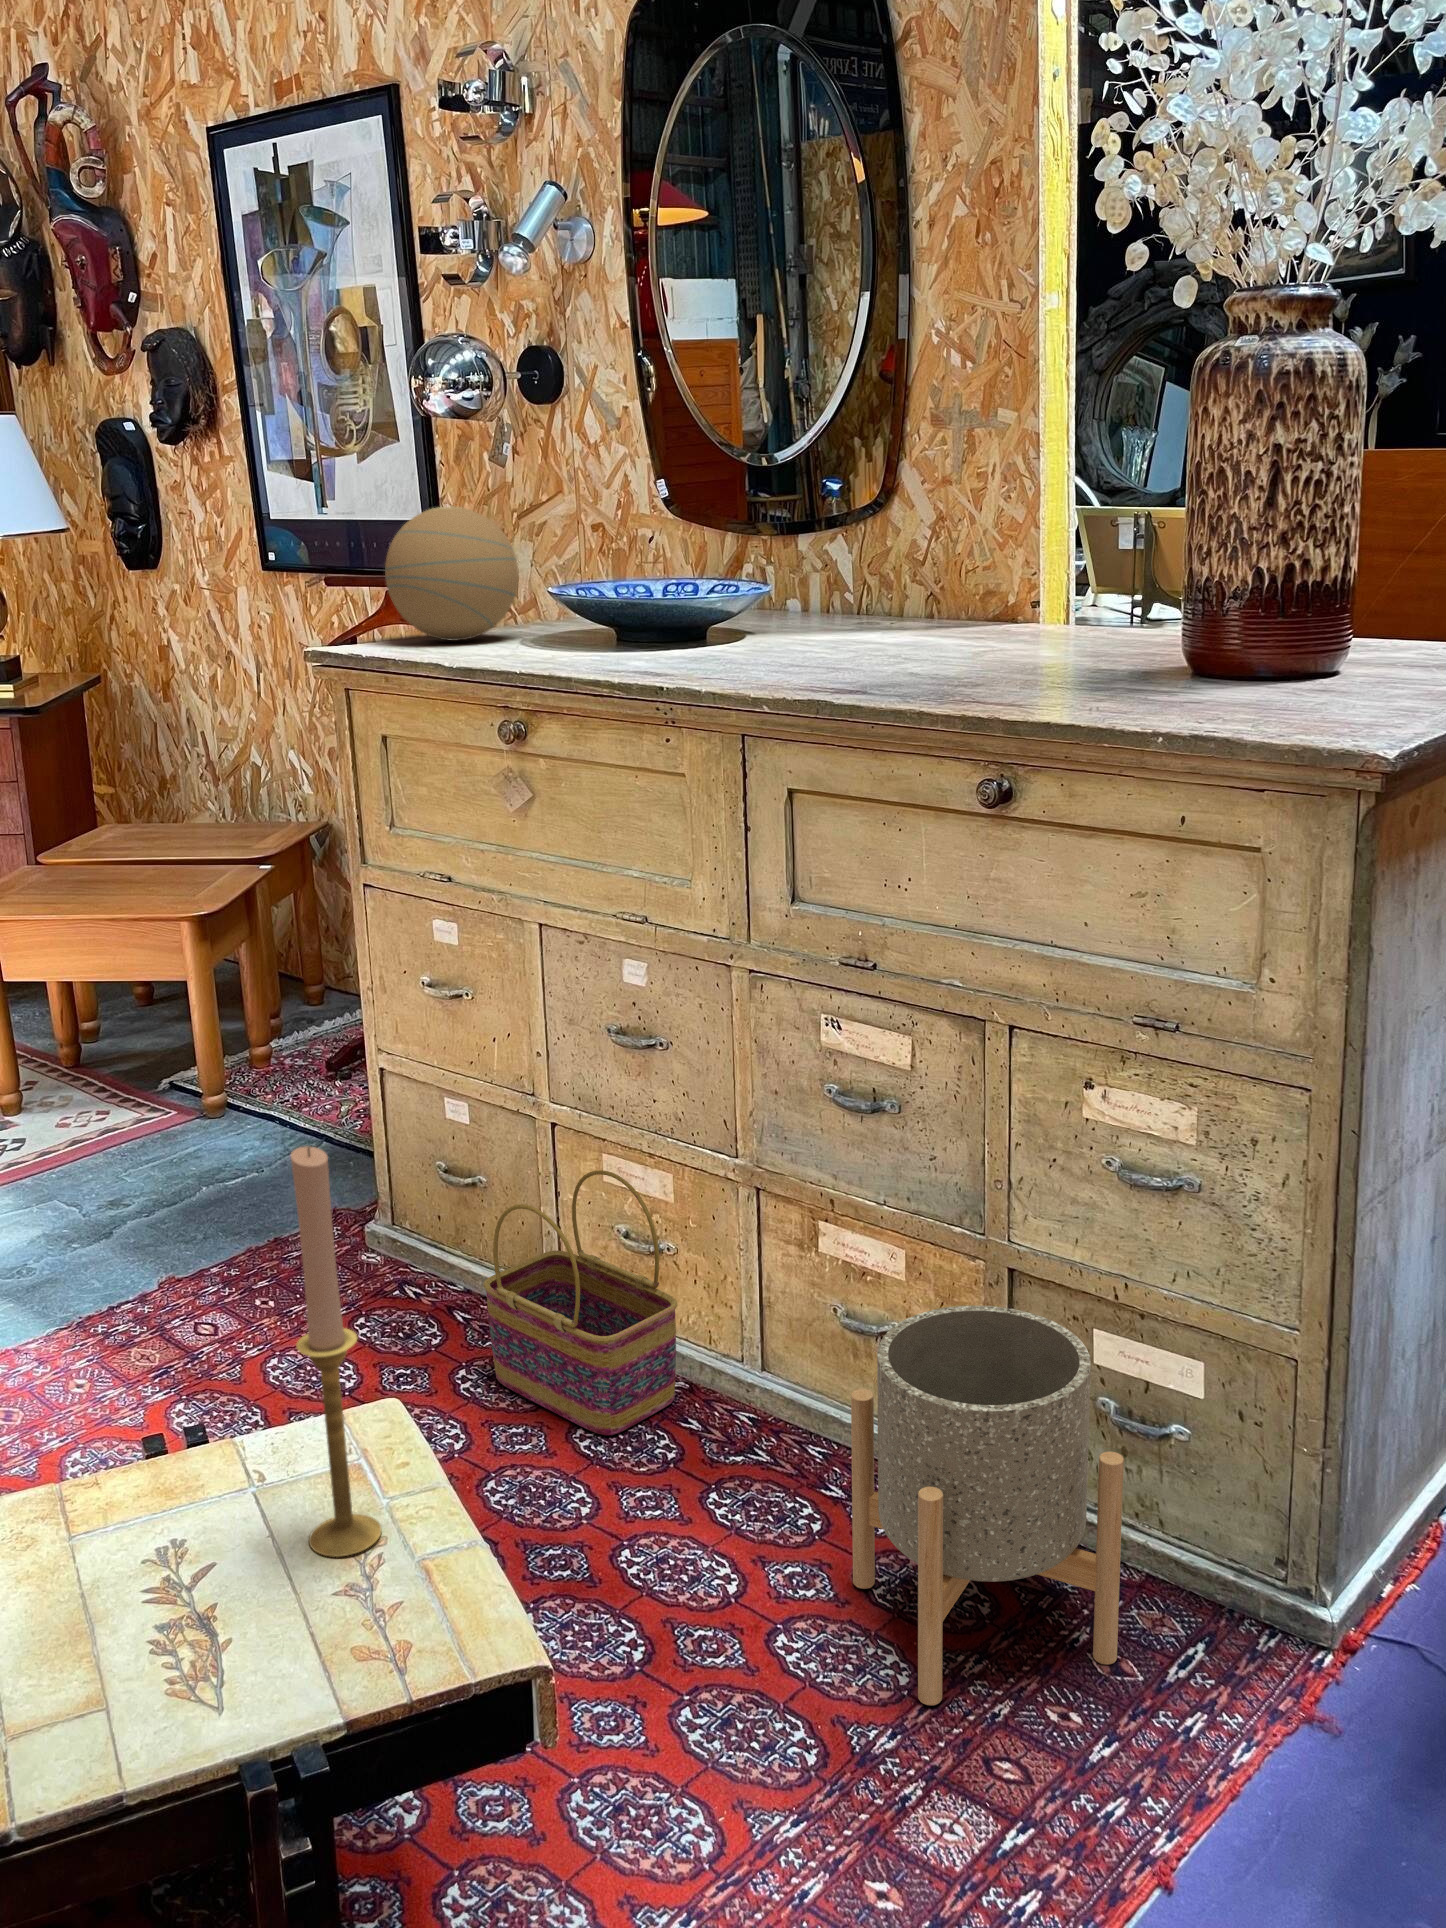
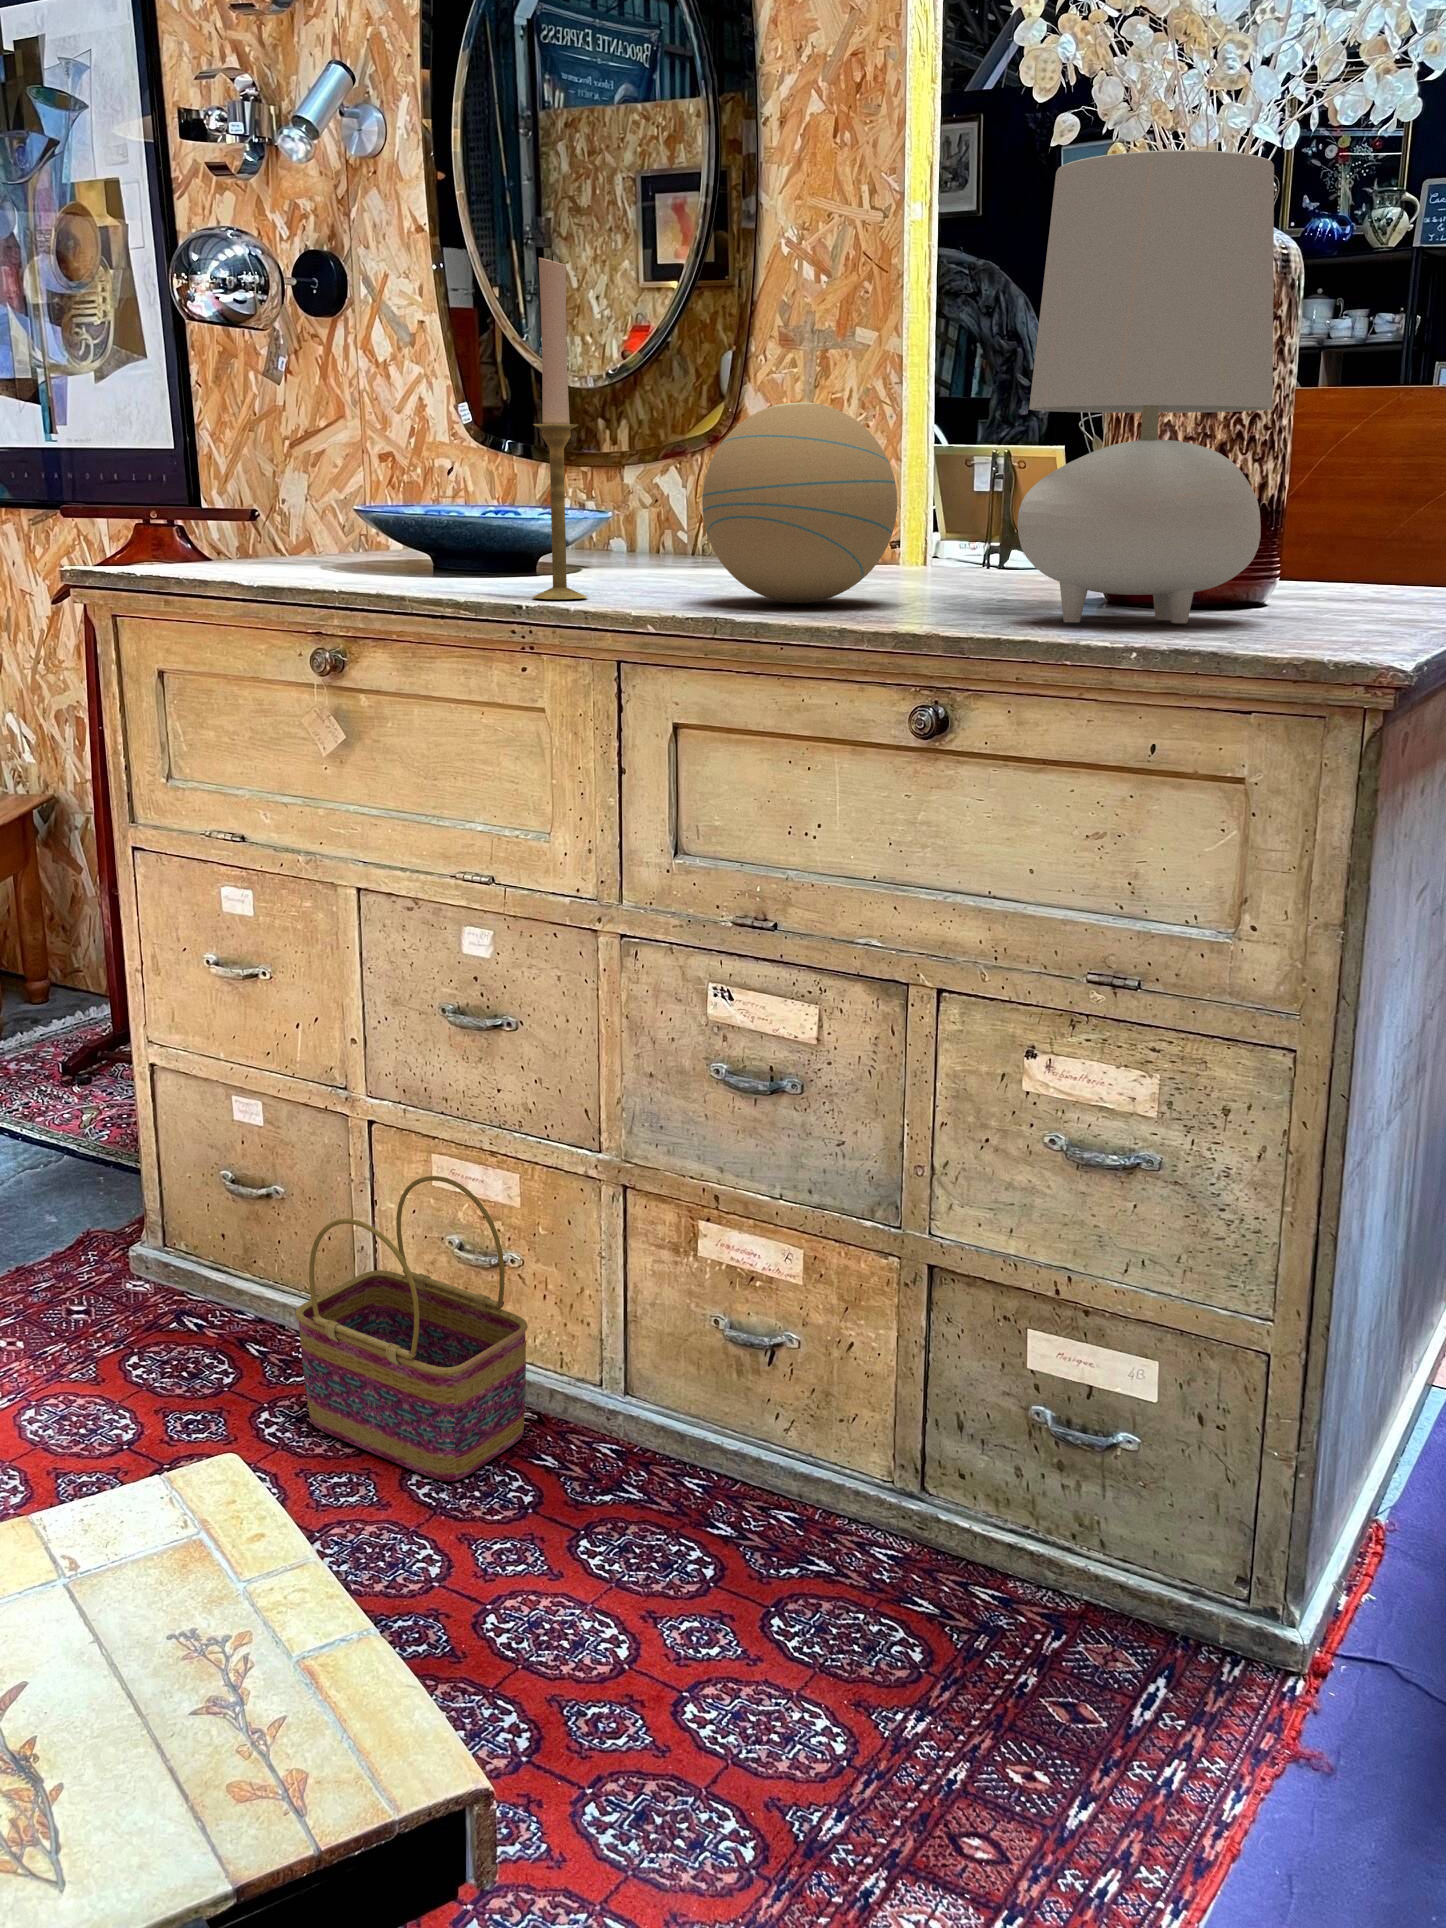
table lamp: none [1077,290,1303,700] -> present [1018,150,1274,623]
decorative orb: present [385,507,519,641] -> present [702,402,897,603]
candlestick: present [291,1147,381,1557] -> present [533,254,587,599]
planter: present [851,1306,1124,1705] -> none [762,1312,1084,1776]

